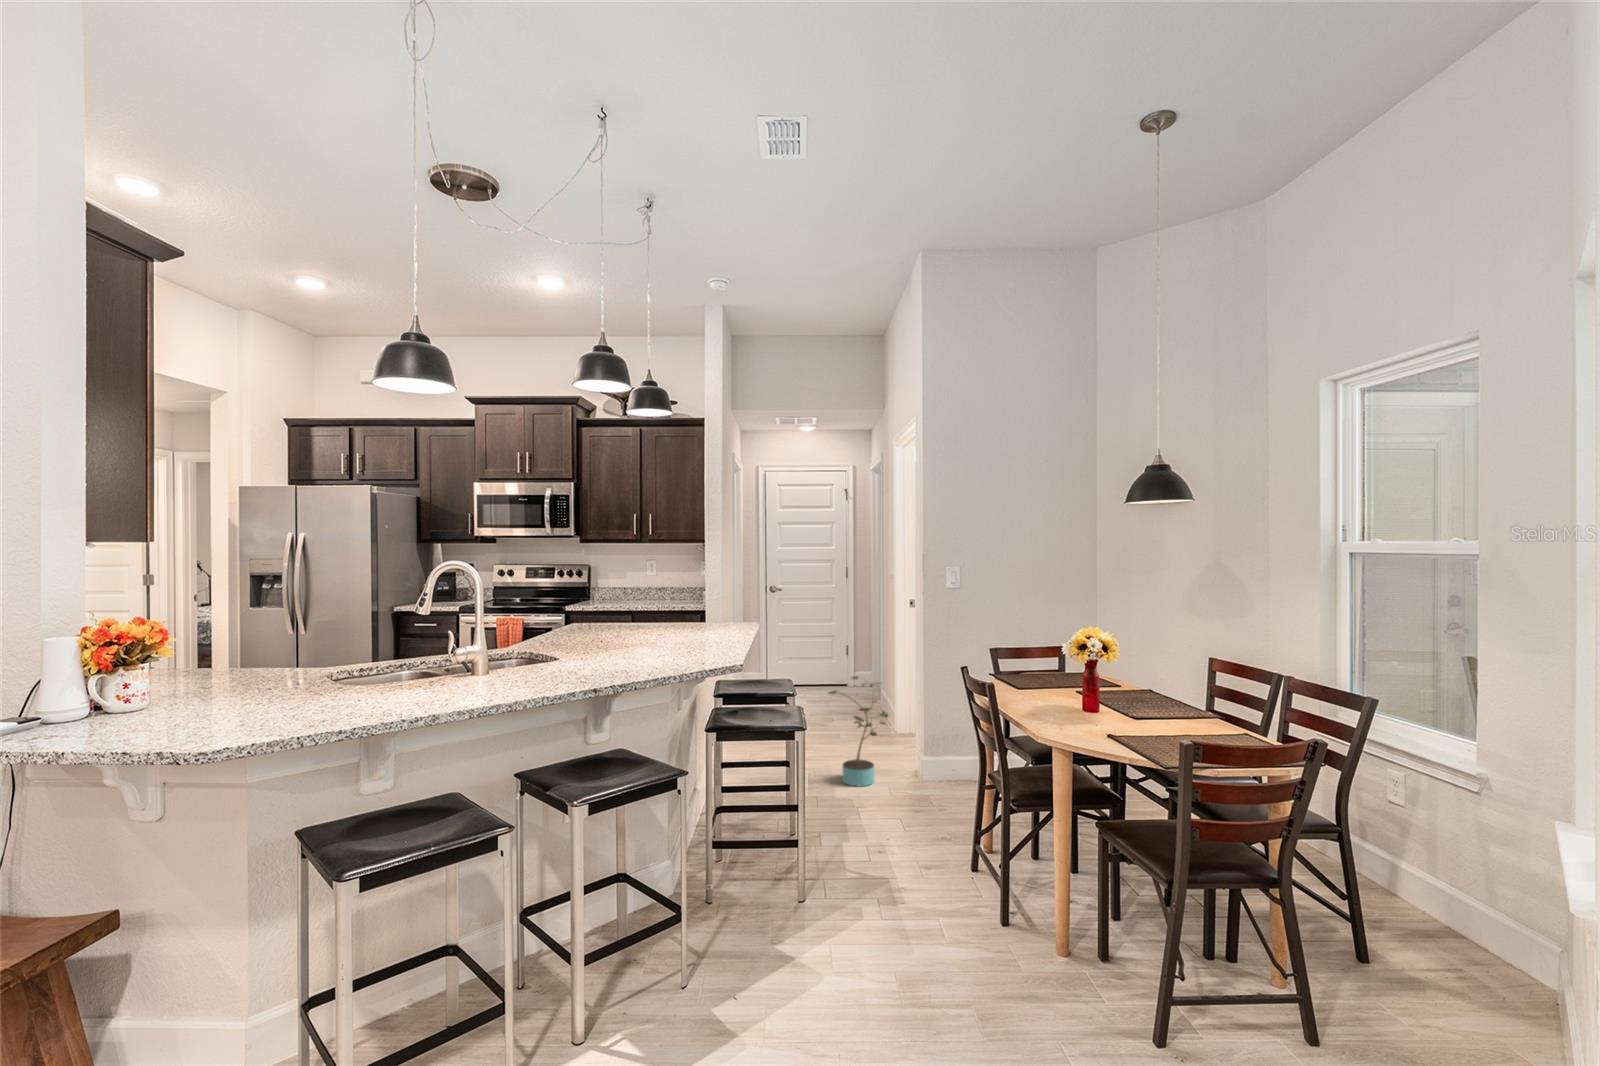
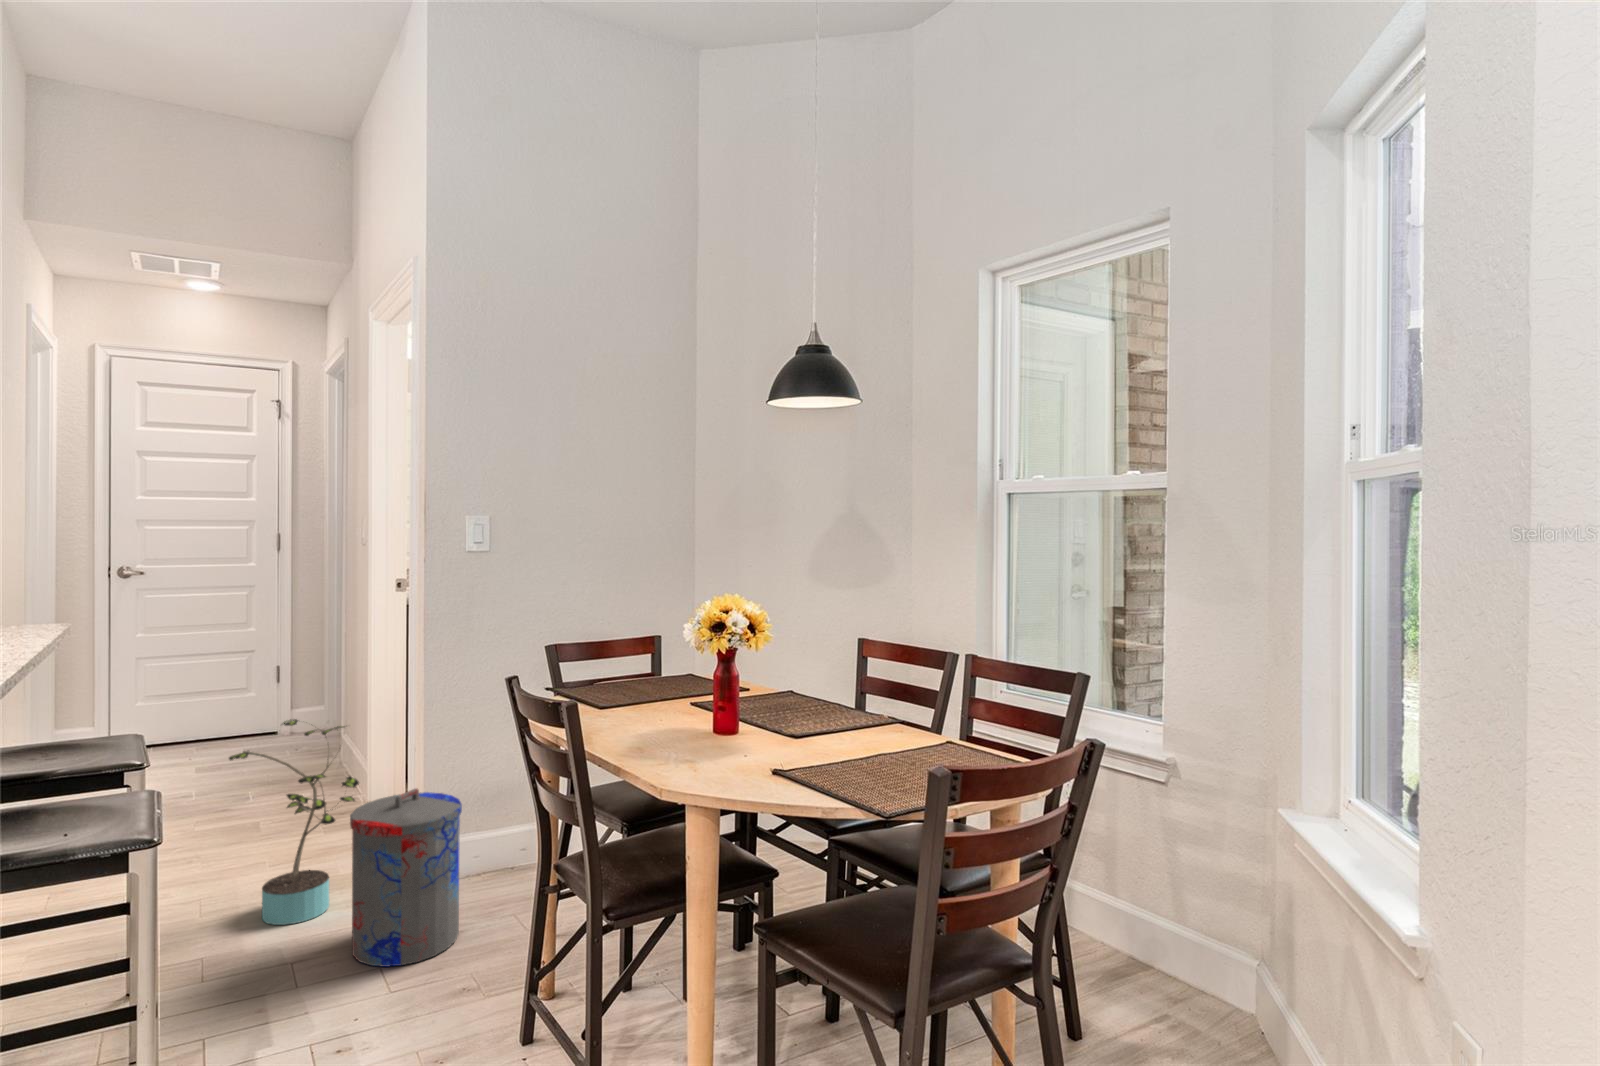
trash can: none [884,722,942,819] -> present [350,789,462,967]

